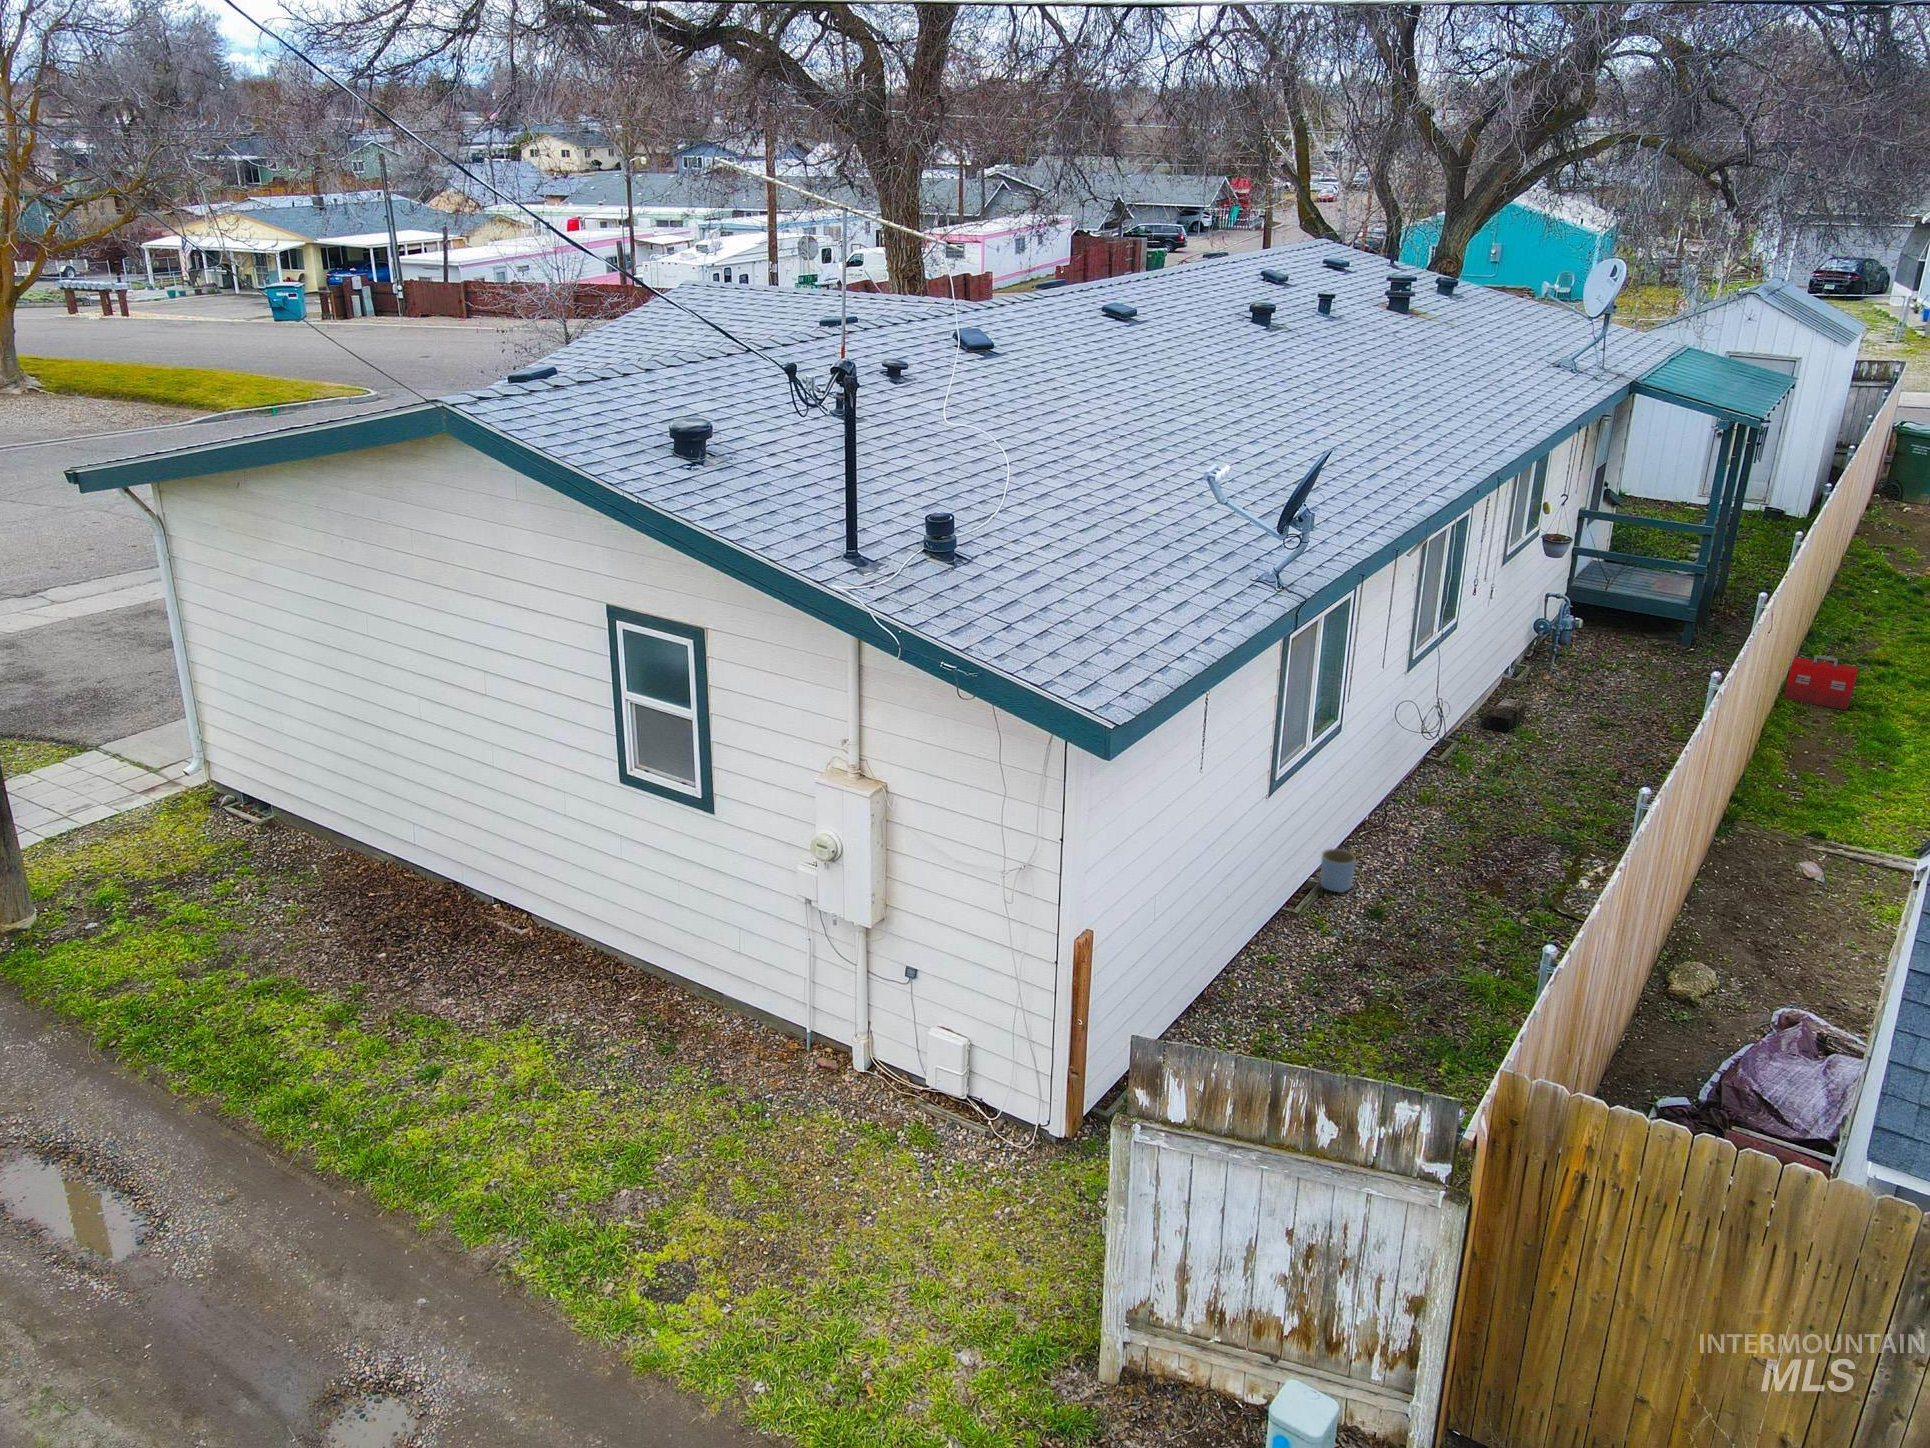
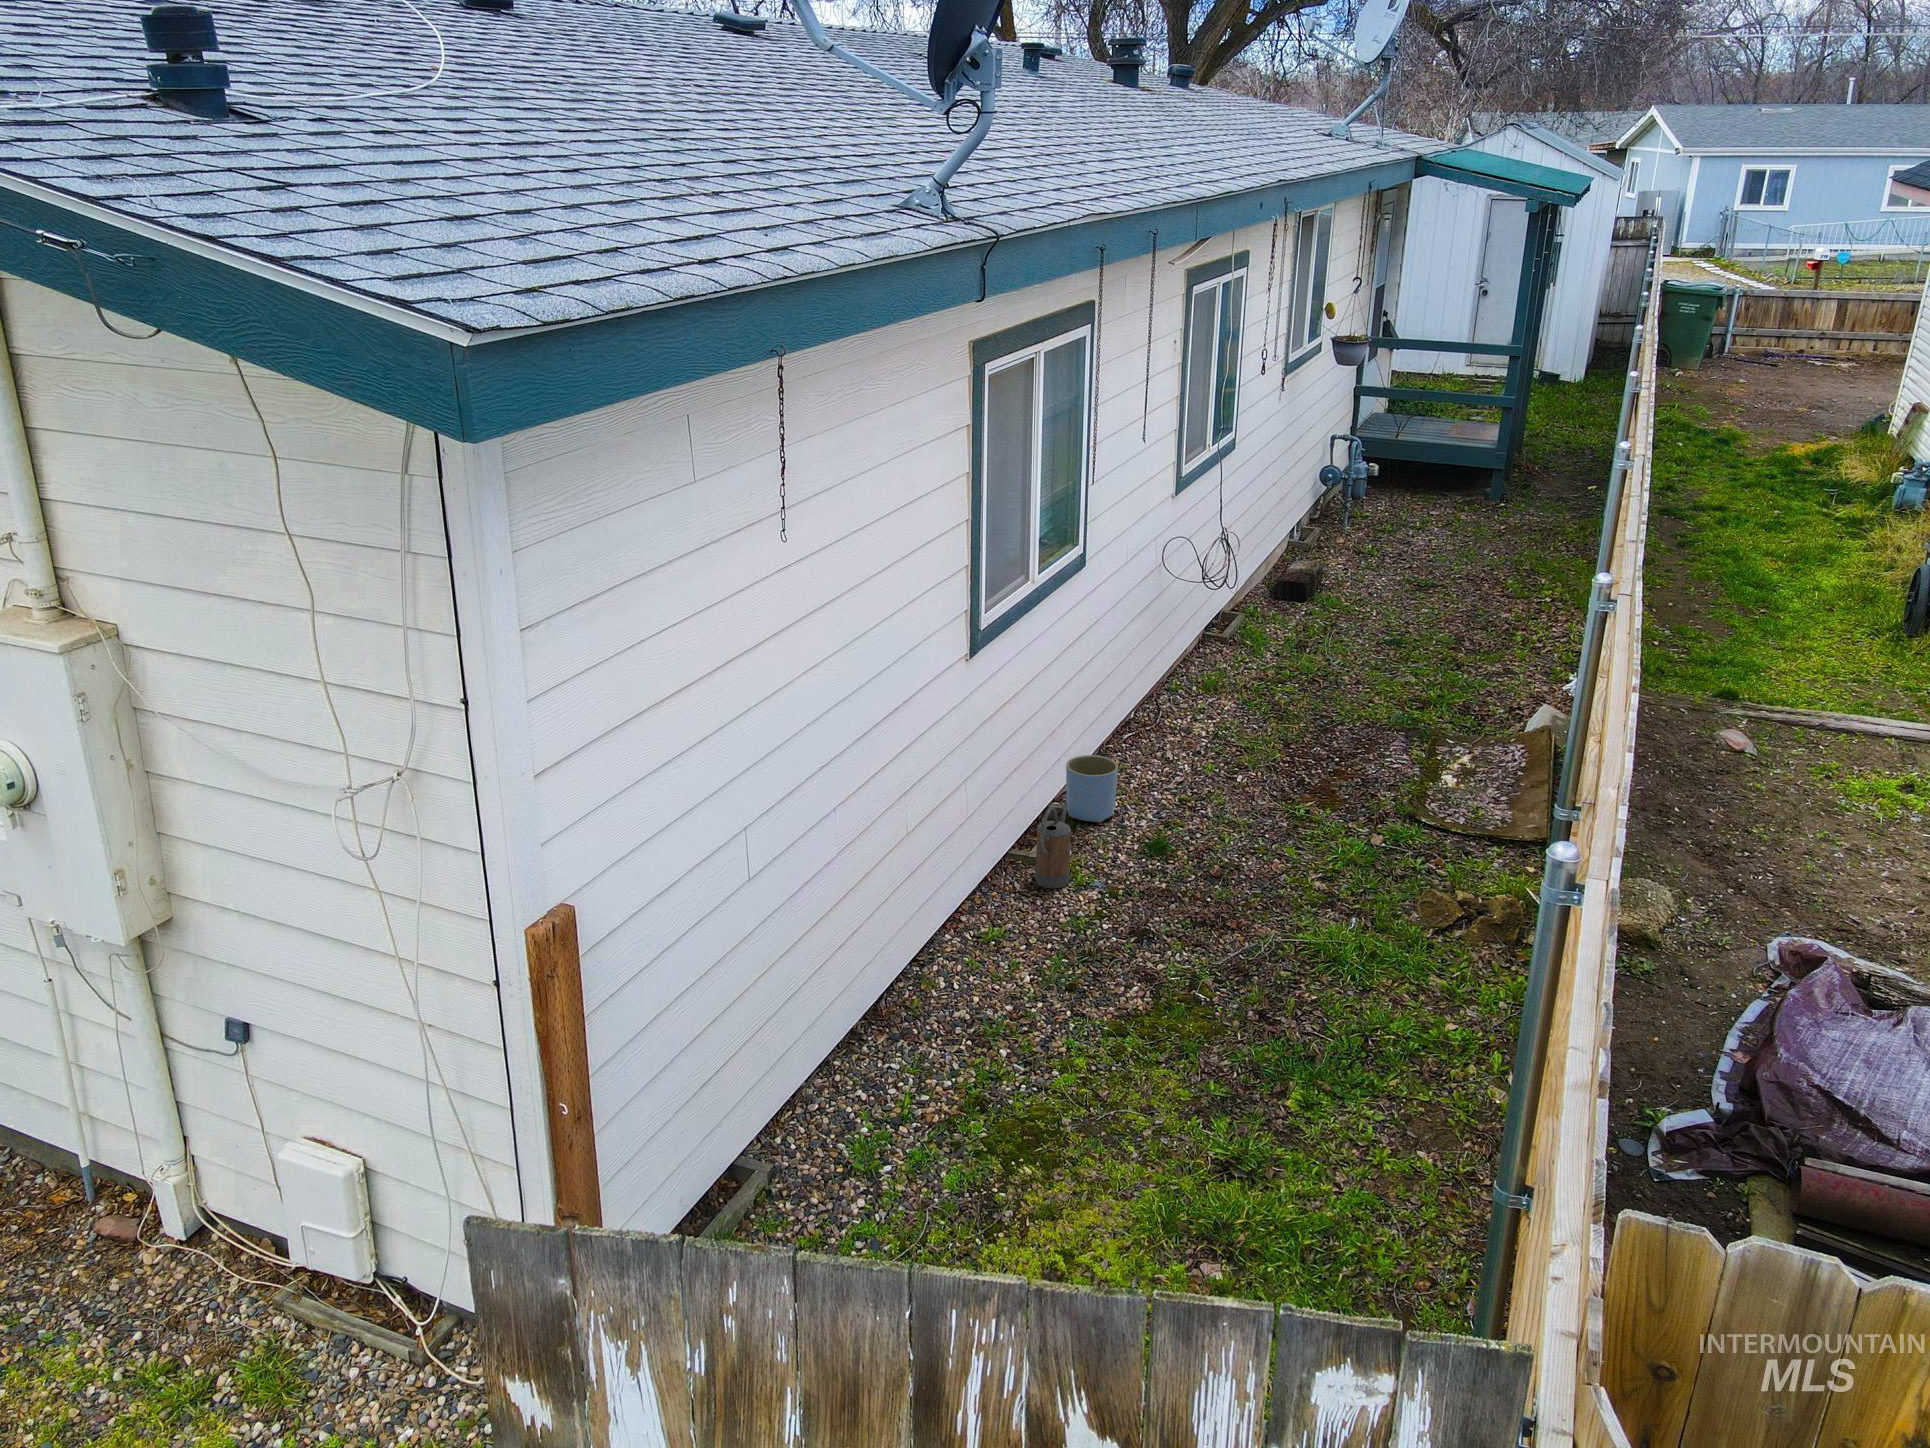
toolbox: present [1784,655,1858,710] -> none [1635,481,1722,549]
watering can: none [1298,881,1323,933] -> present [1035,803,1071,888]

